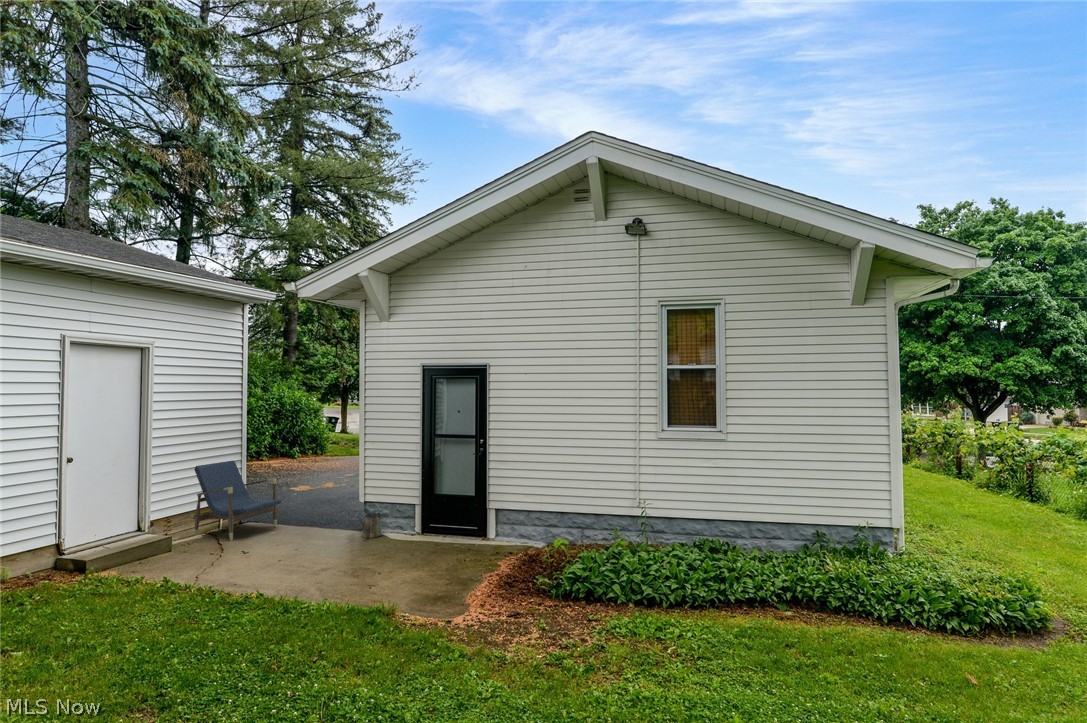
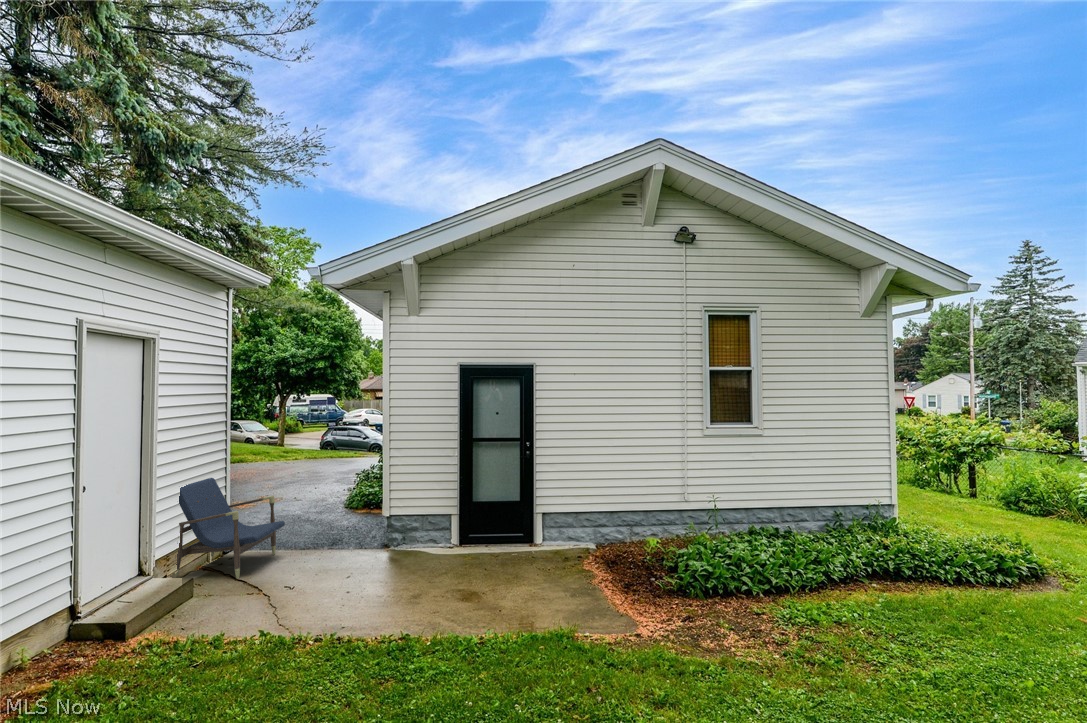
watering can: present [357,512,382,538] -> none [395,526,418,557]

